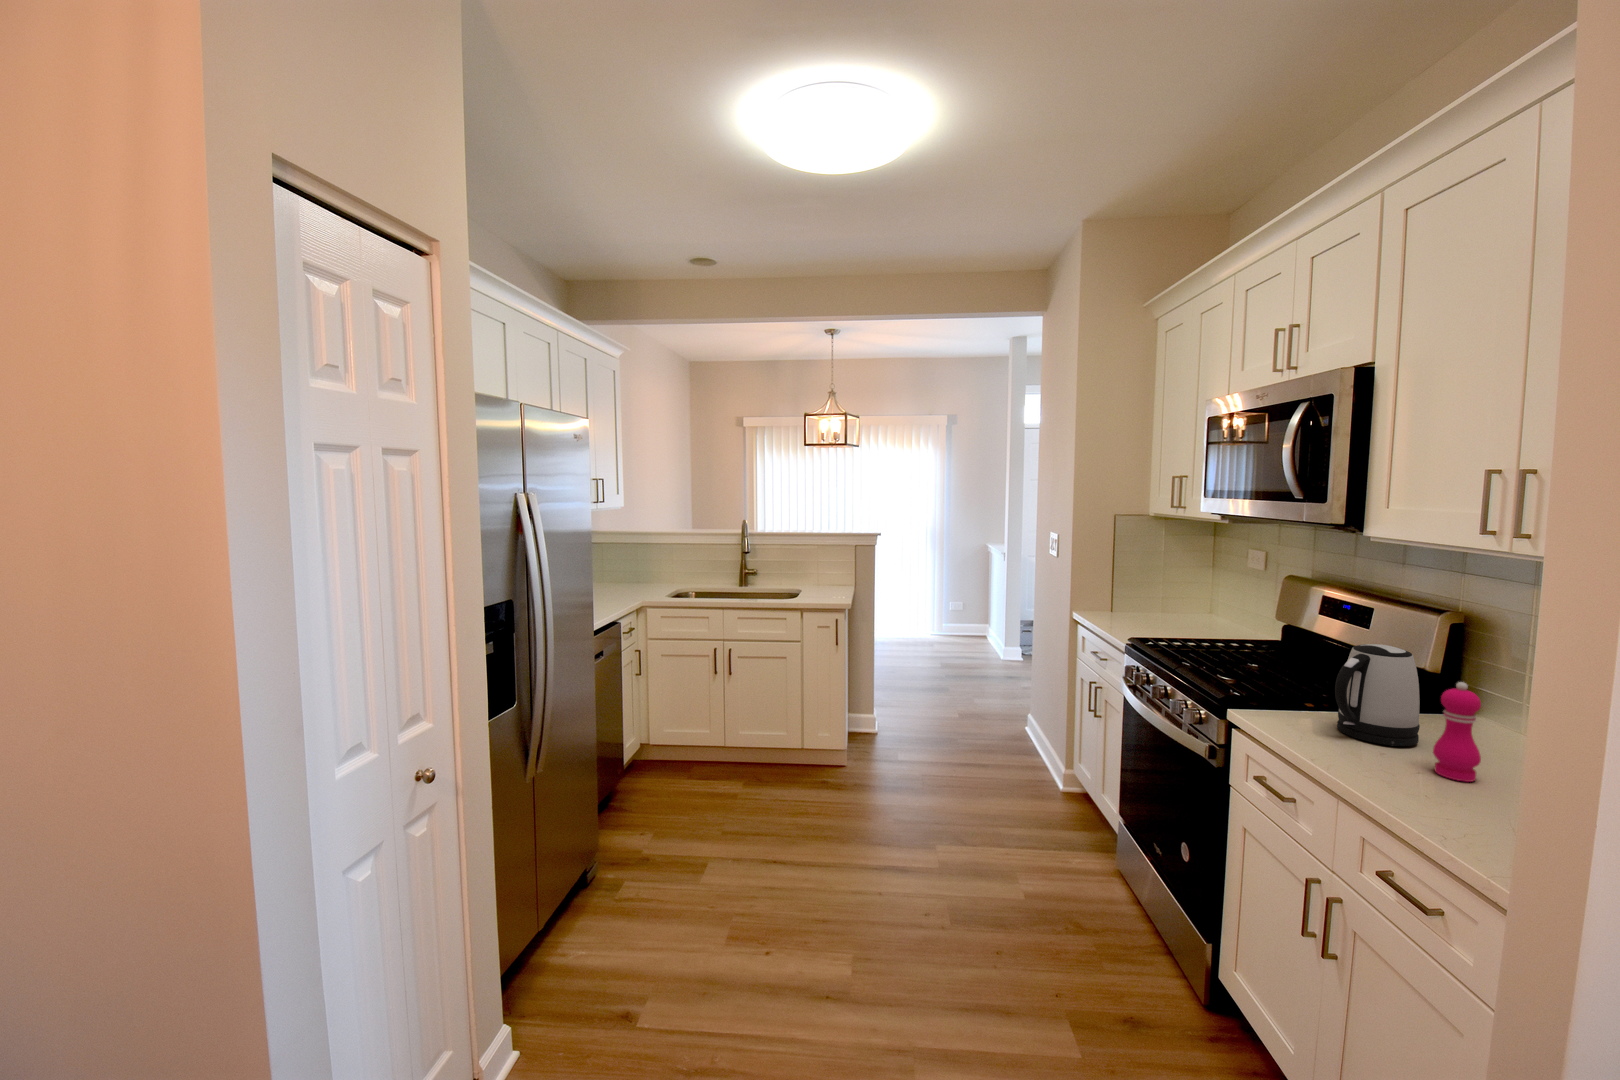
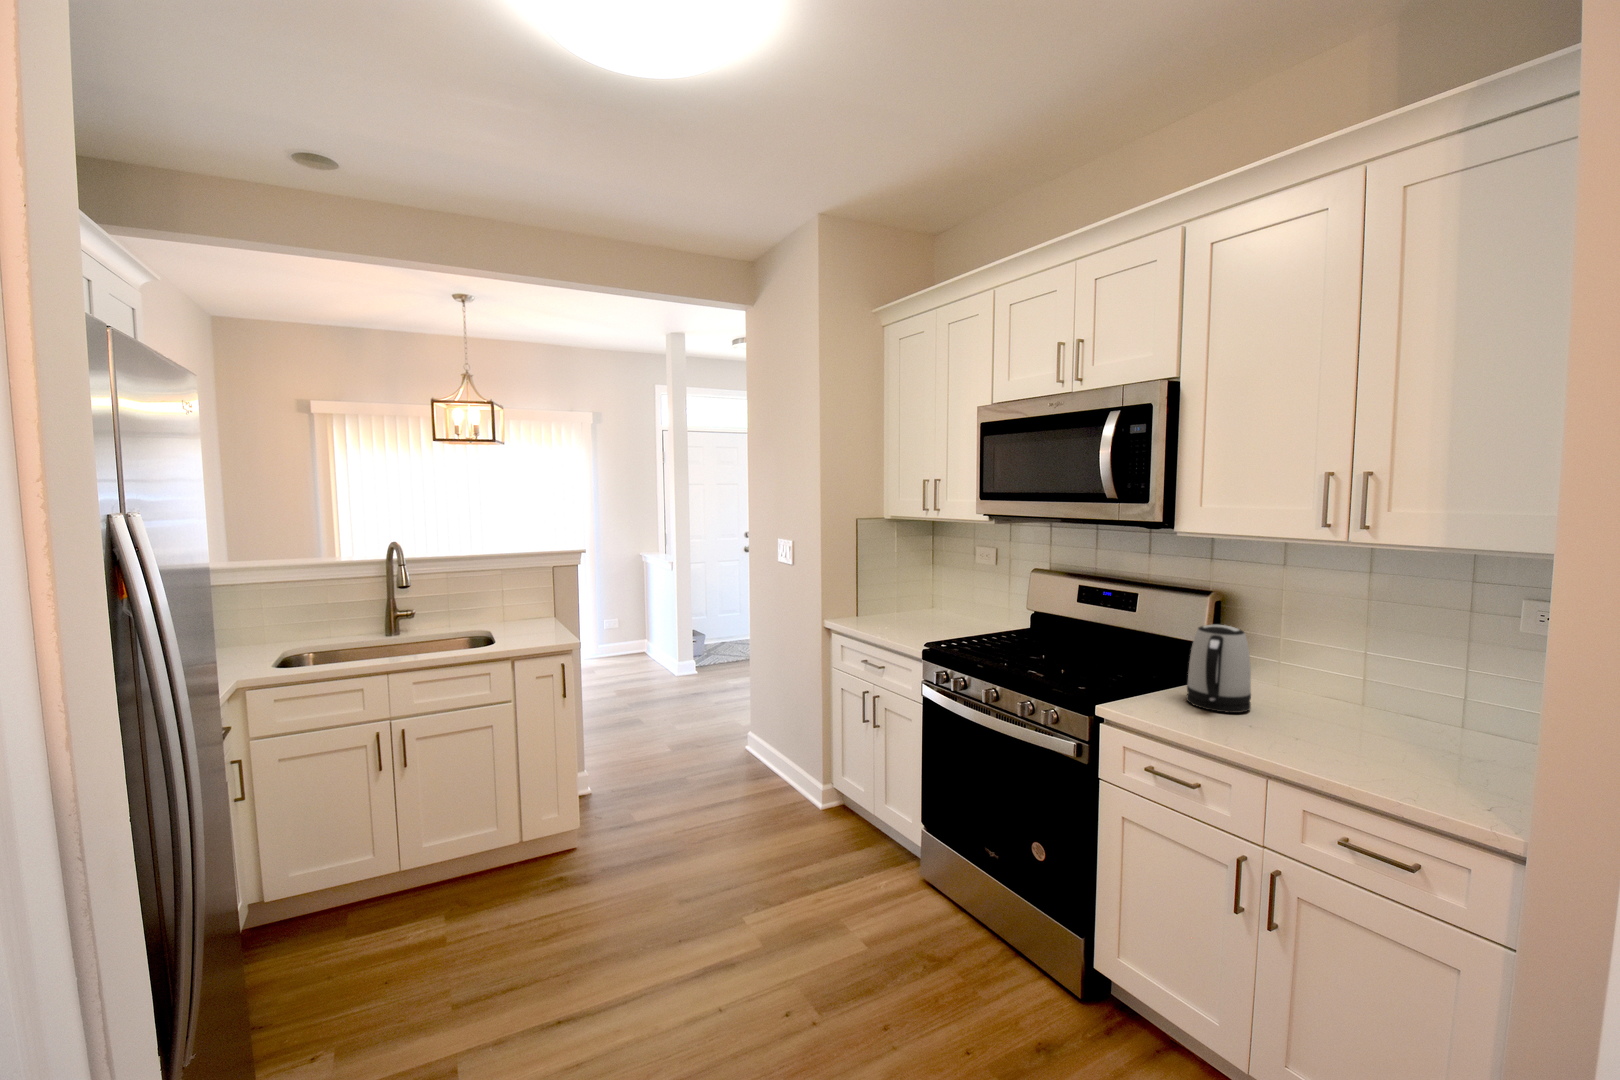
pepper mill: present [1433,682,1481,782] -> none [1292,650,1329,735]

